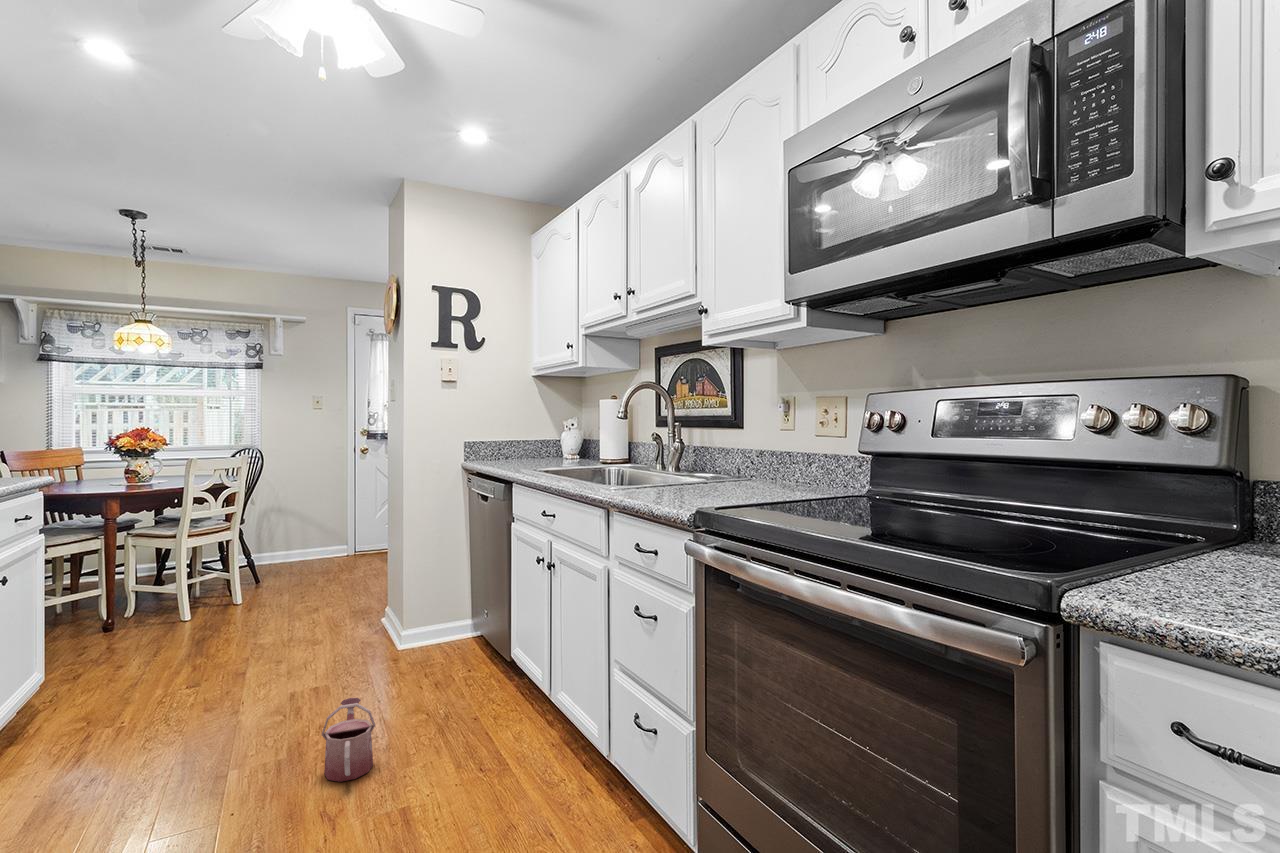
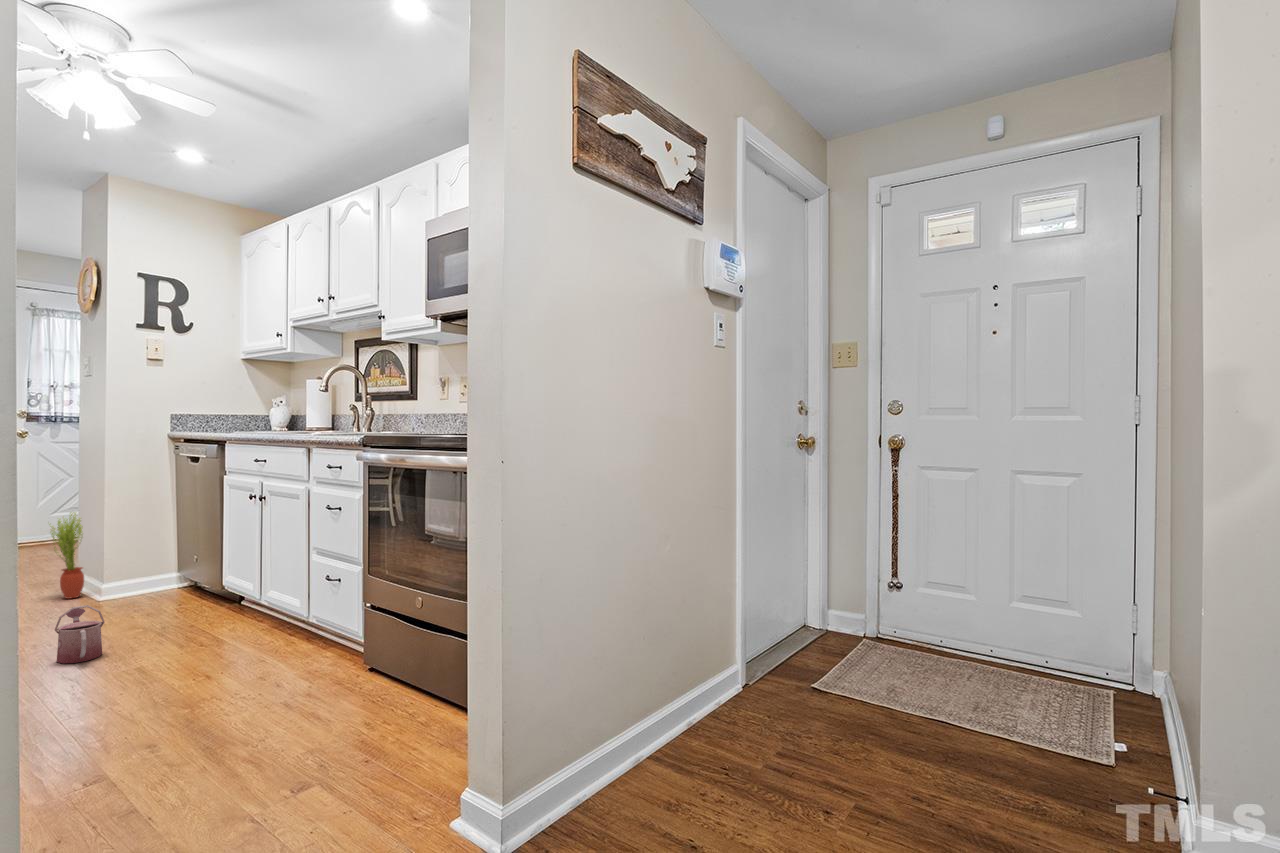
potted plant: none [355,547,387,643] -> present [50,513,84,598]

